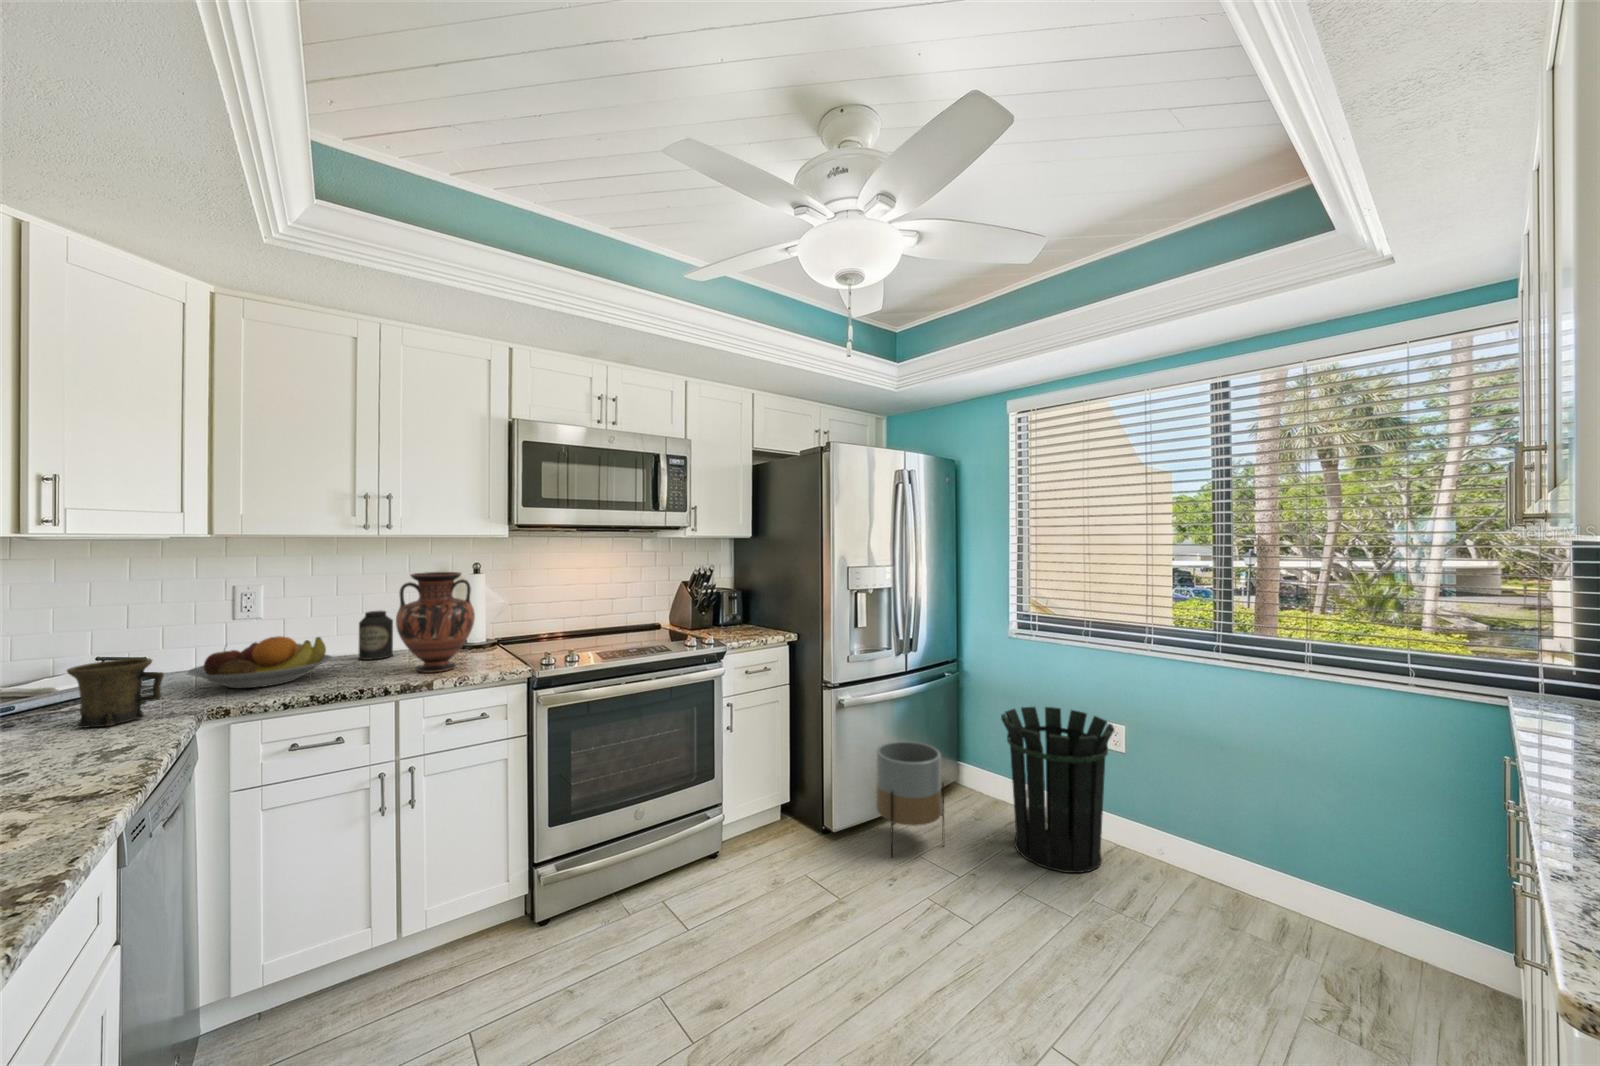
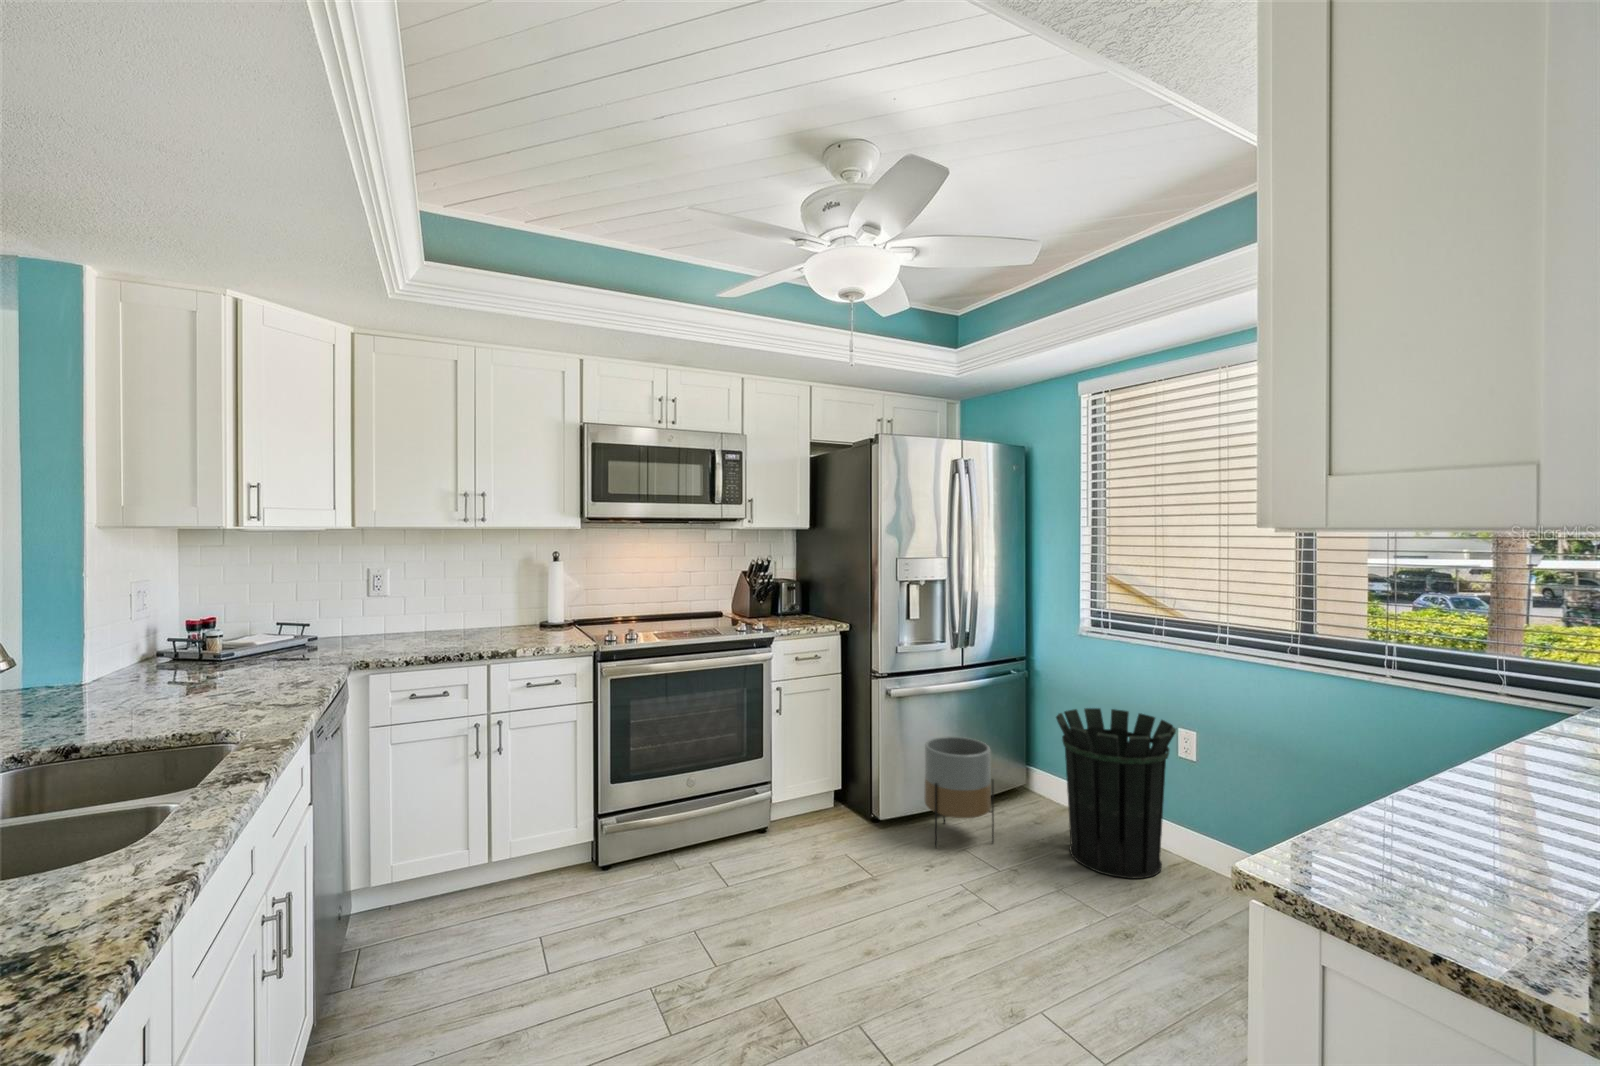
vase: present [396,572,475,672] -> none [488,559,550,644]
canister: present [359,611,393,660] -> none [461,592,488,633]
fruit bowl: present [187,636,331,688] -> none [339,609,440,649]
mug: present [67,658,164,728] -> none [267,620,327,668]

